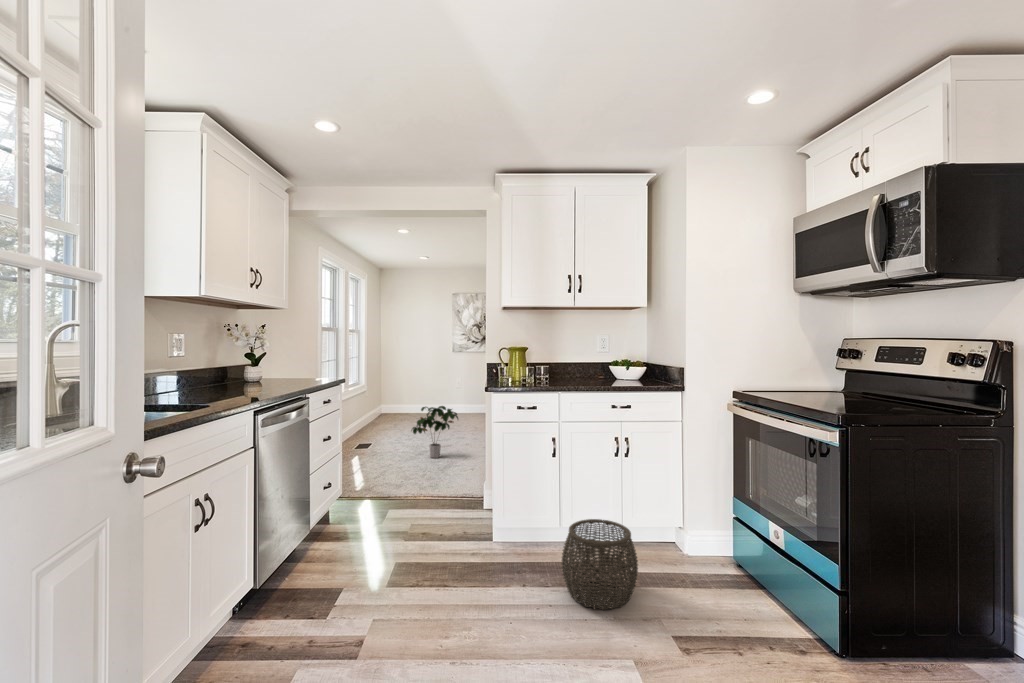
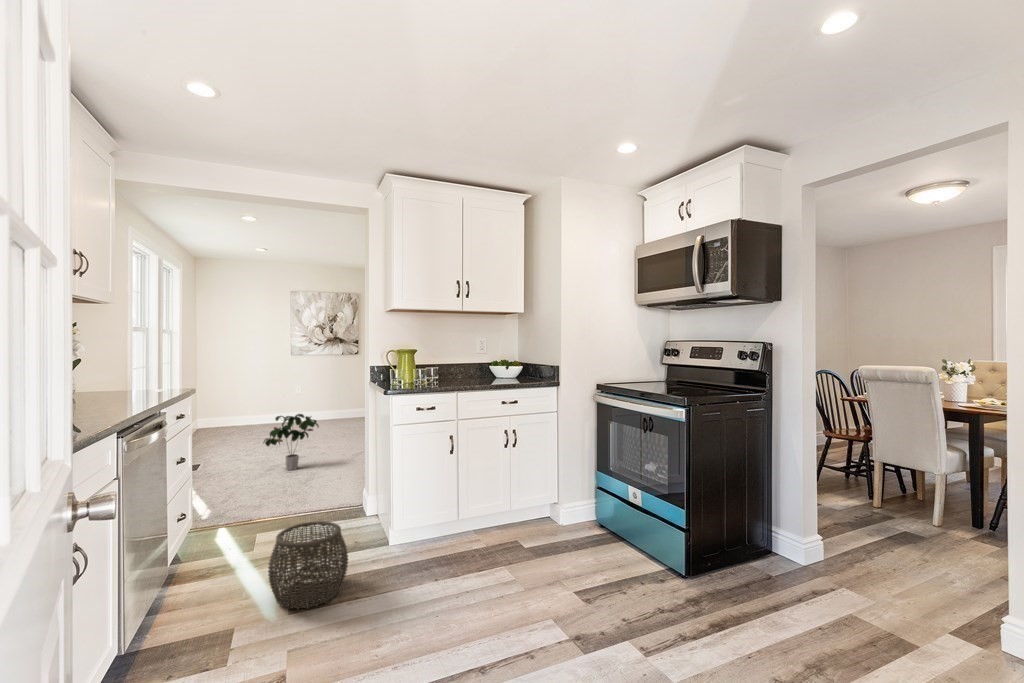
woven basket: present [562,519,638,610] -> present [268,521,348,609]

